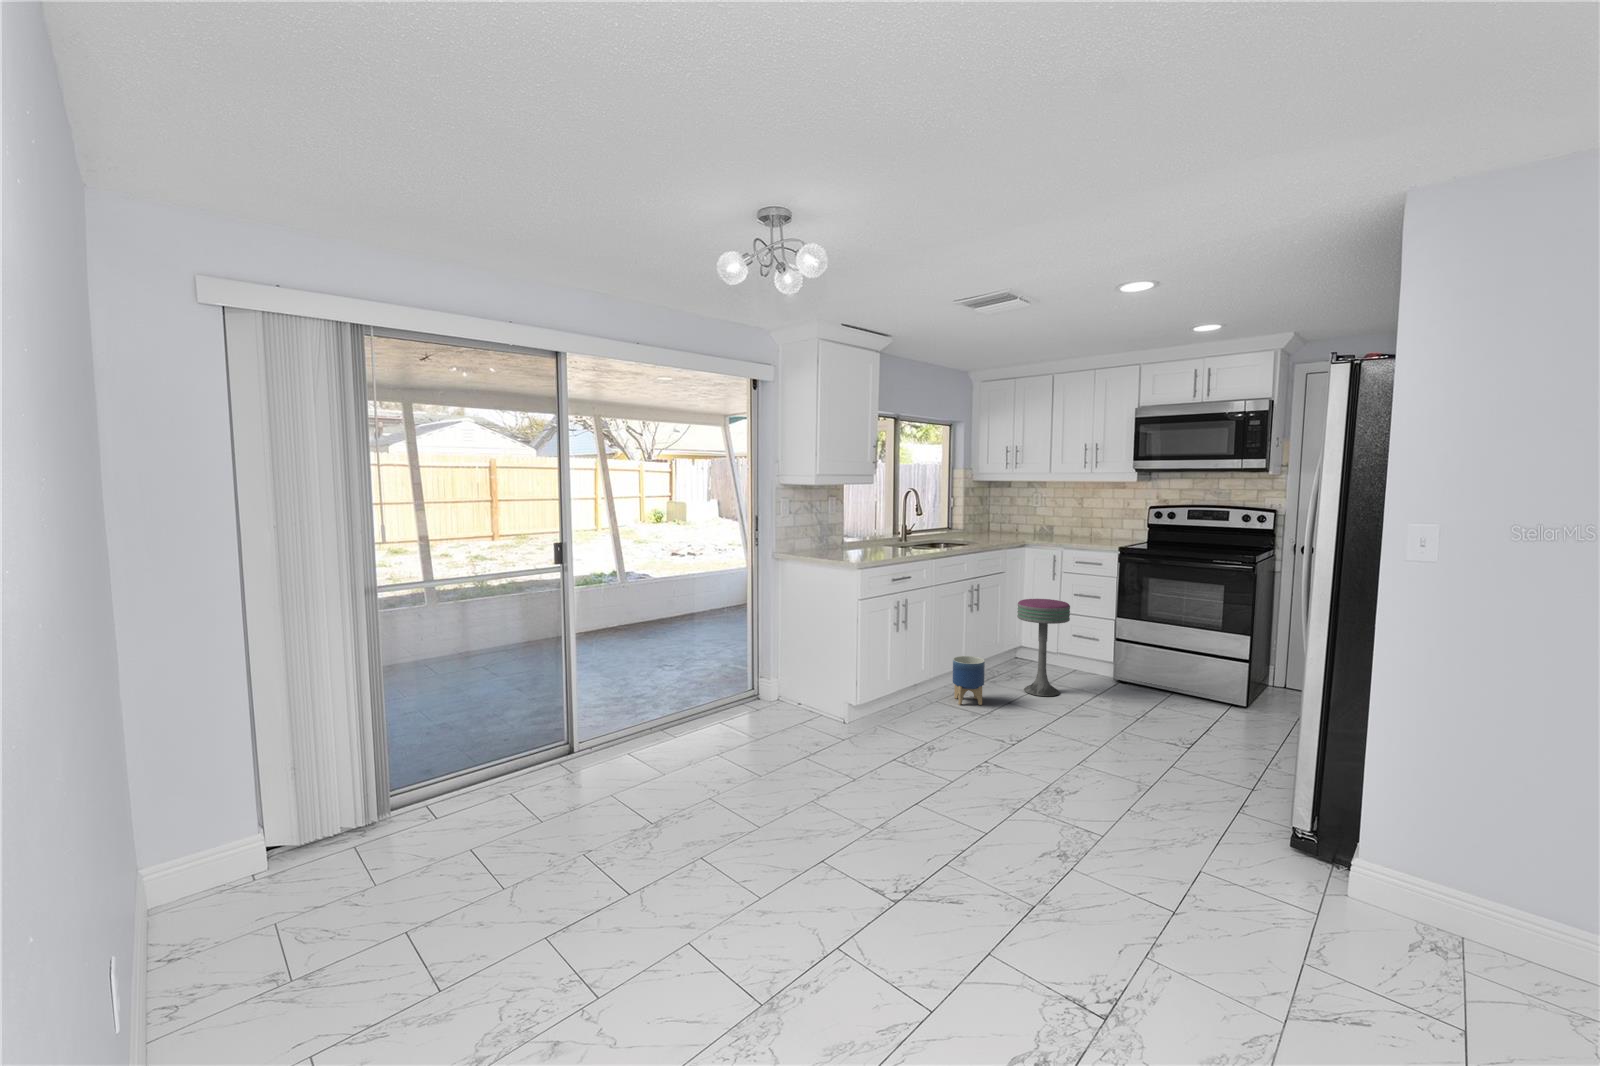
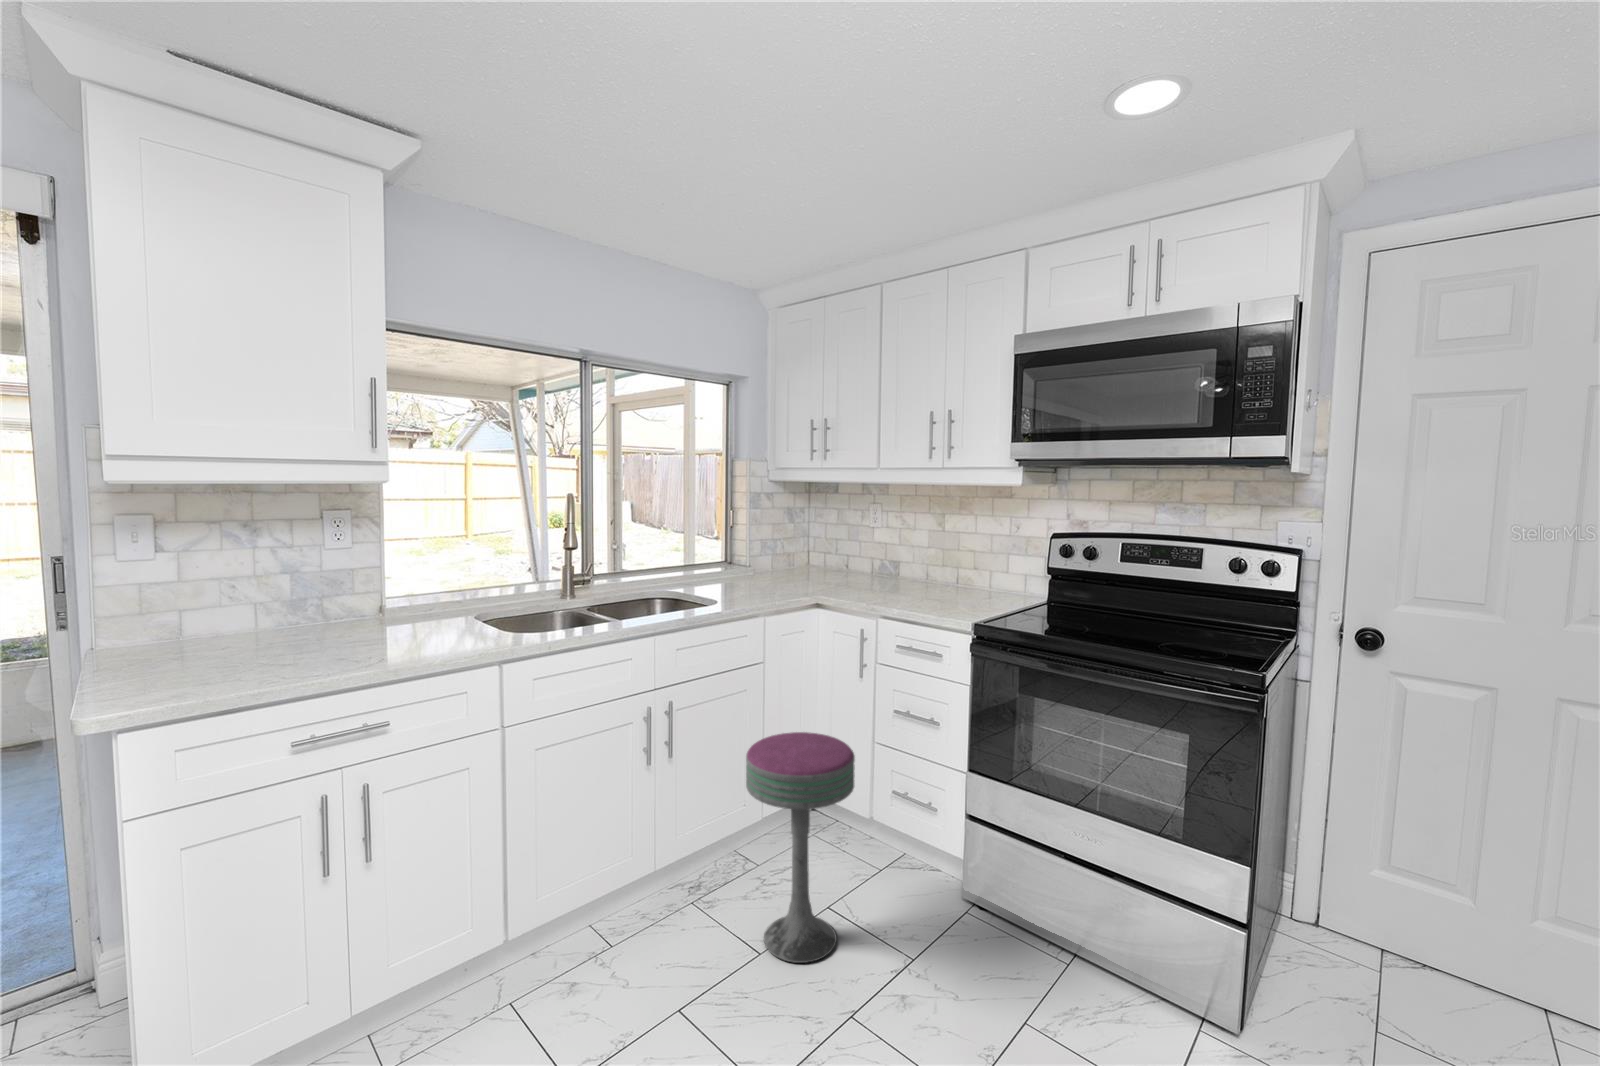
planter: present [953,656,985,705] -> none [569,877,643,1009]

